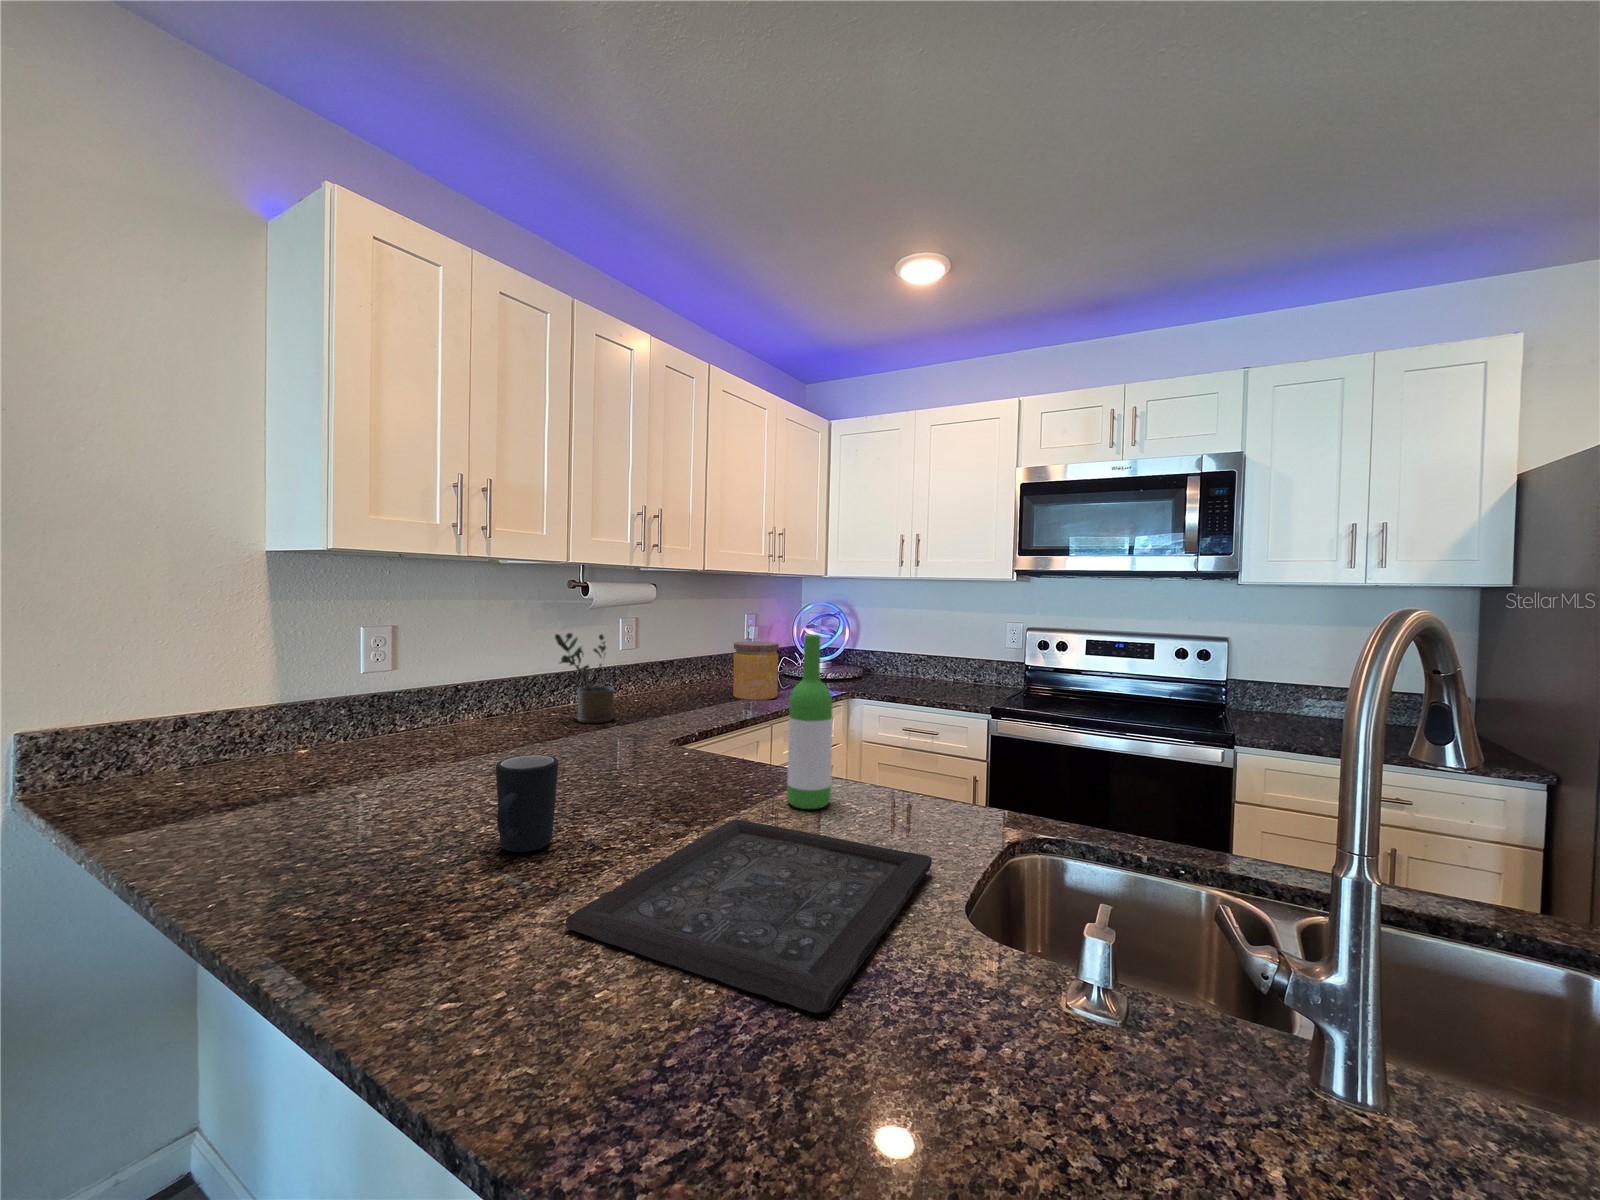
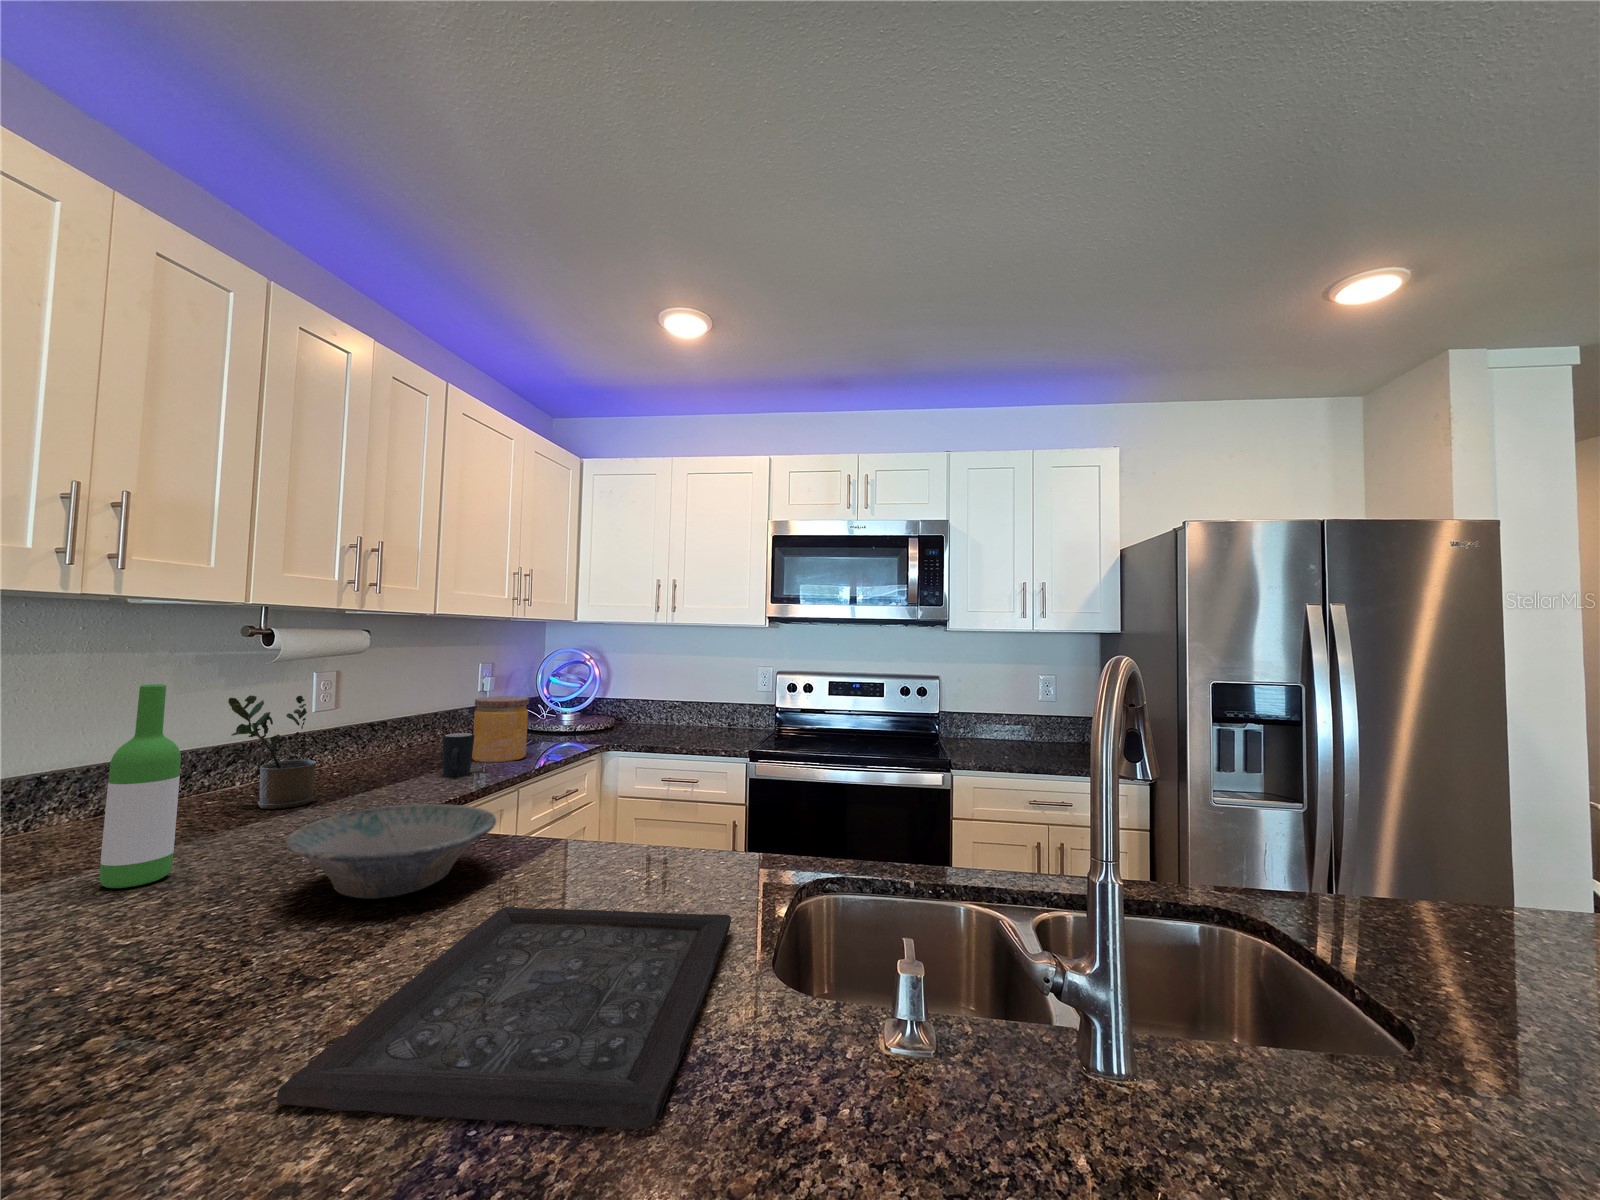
wine bottle: present [787,634,833,809] -> present [99,684,181,888]
bowl: none [585,727,736,799] -> present [285,804,496,899]
mug: present [496,755,558,852] -> present [443,733,475,777]

